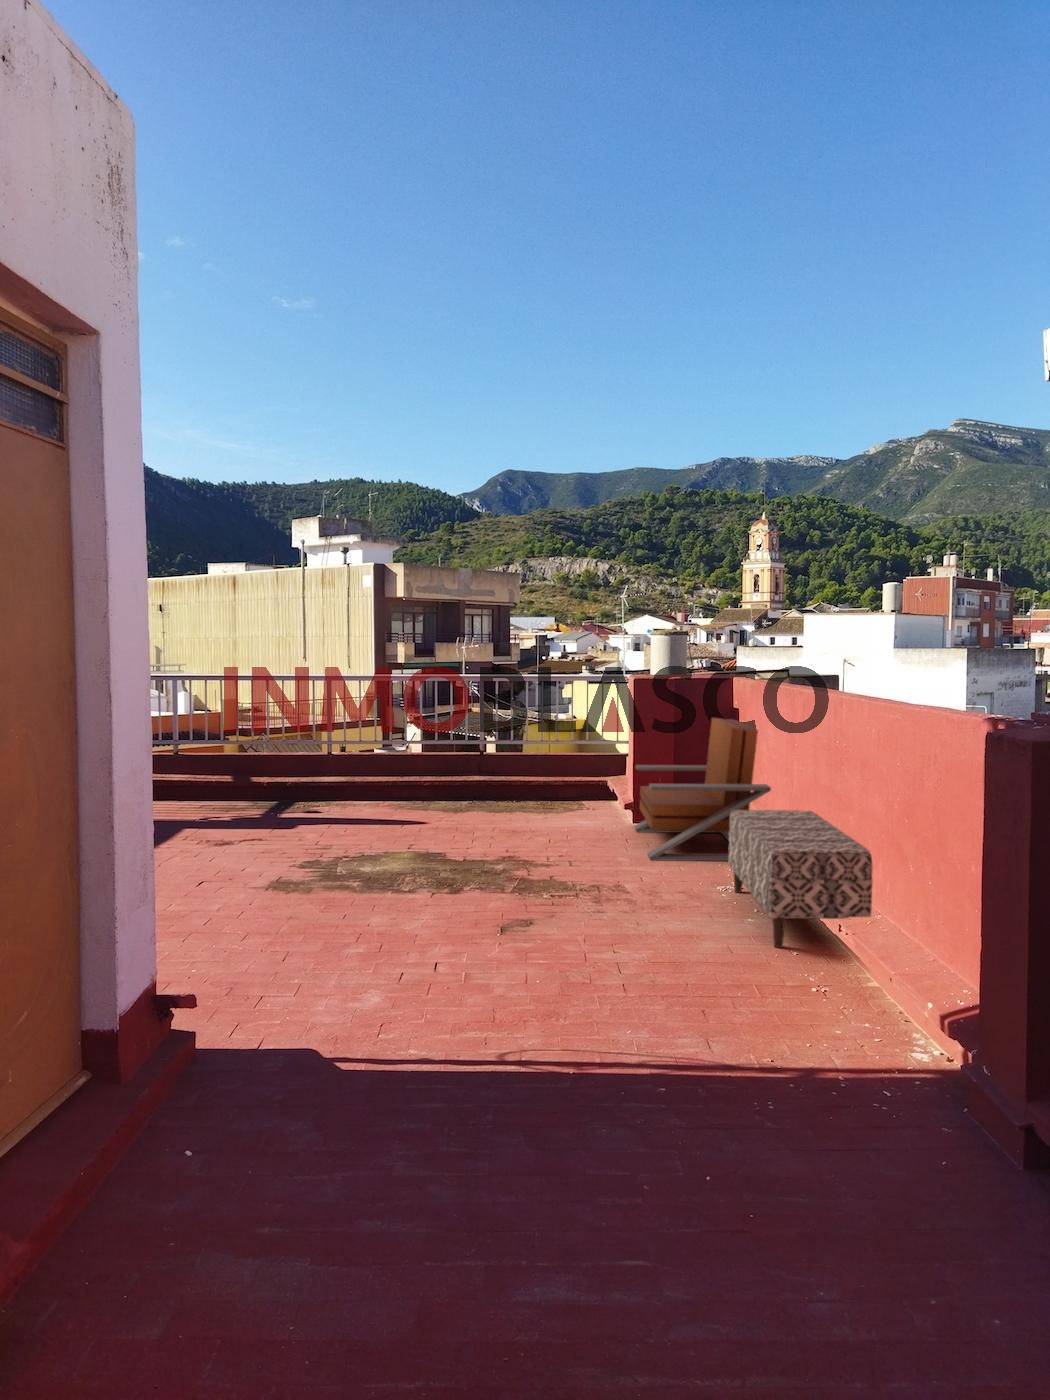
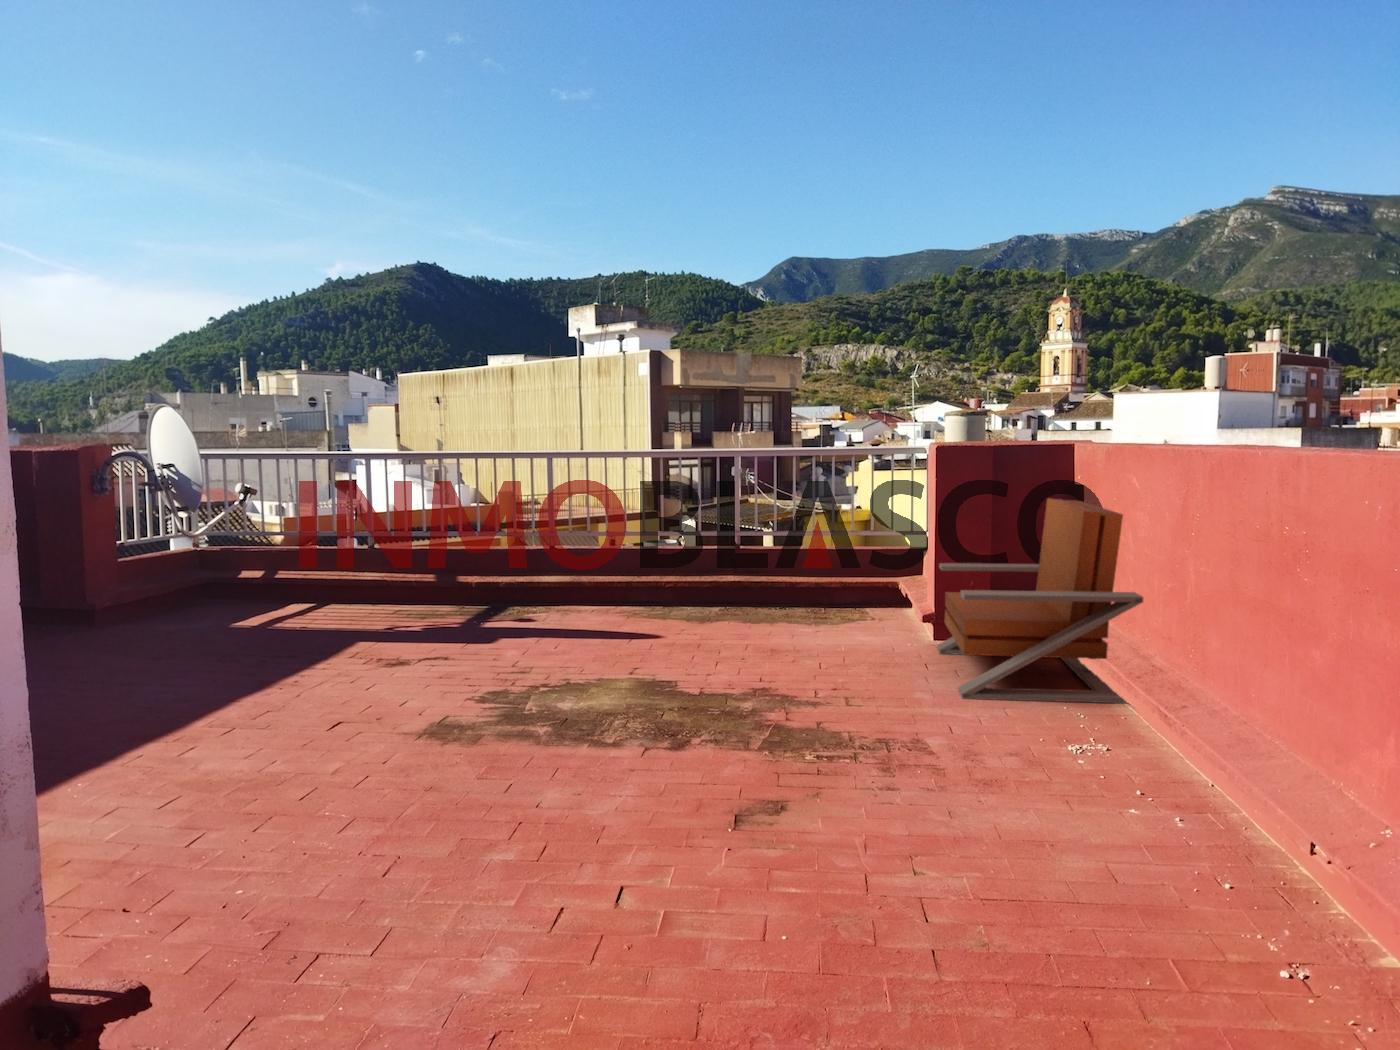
bench: present [728,810,873,948] -> none [1088,634,1376,883]

